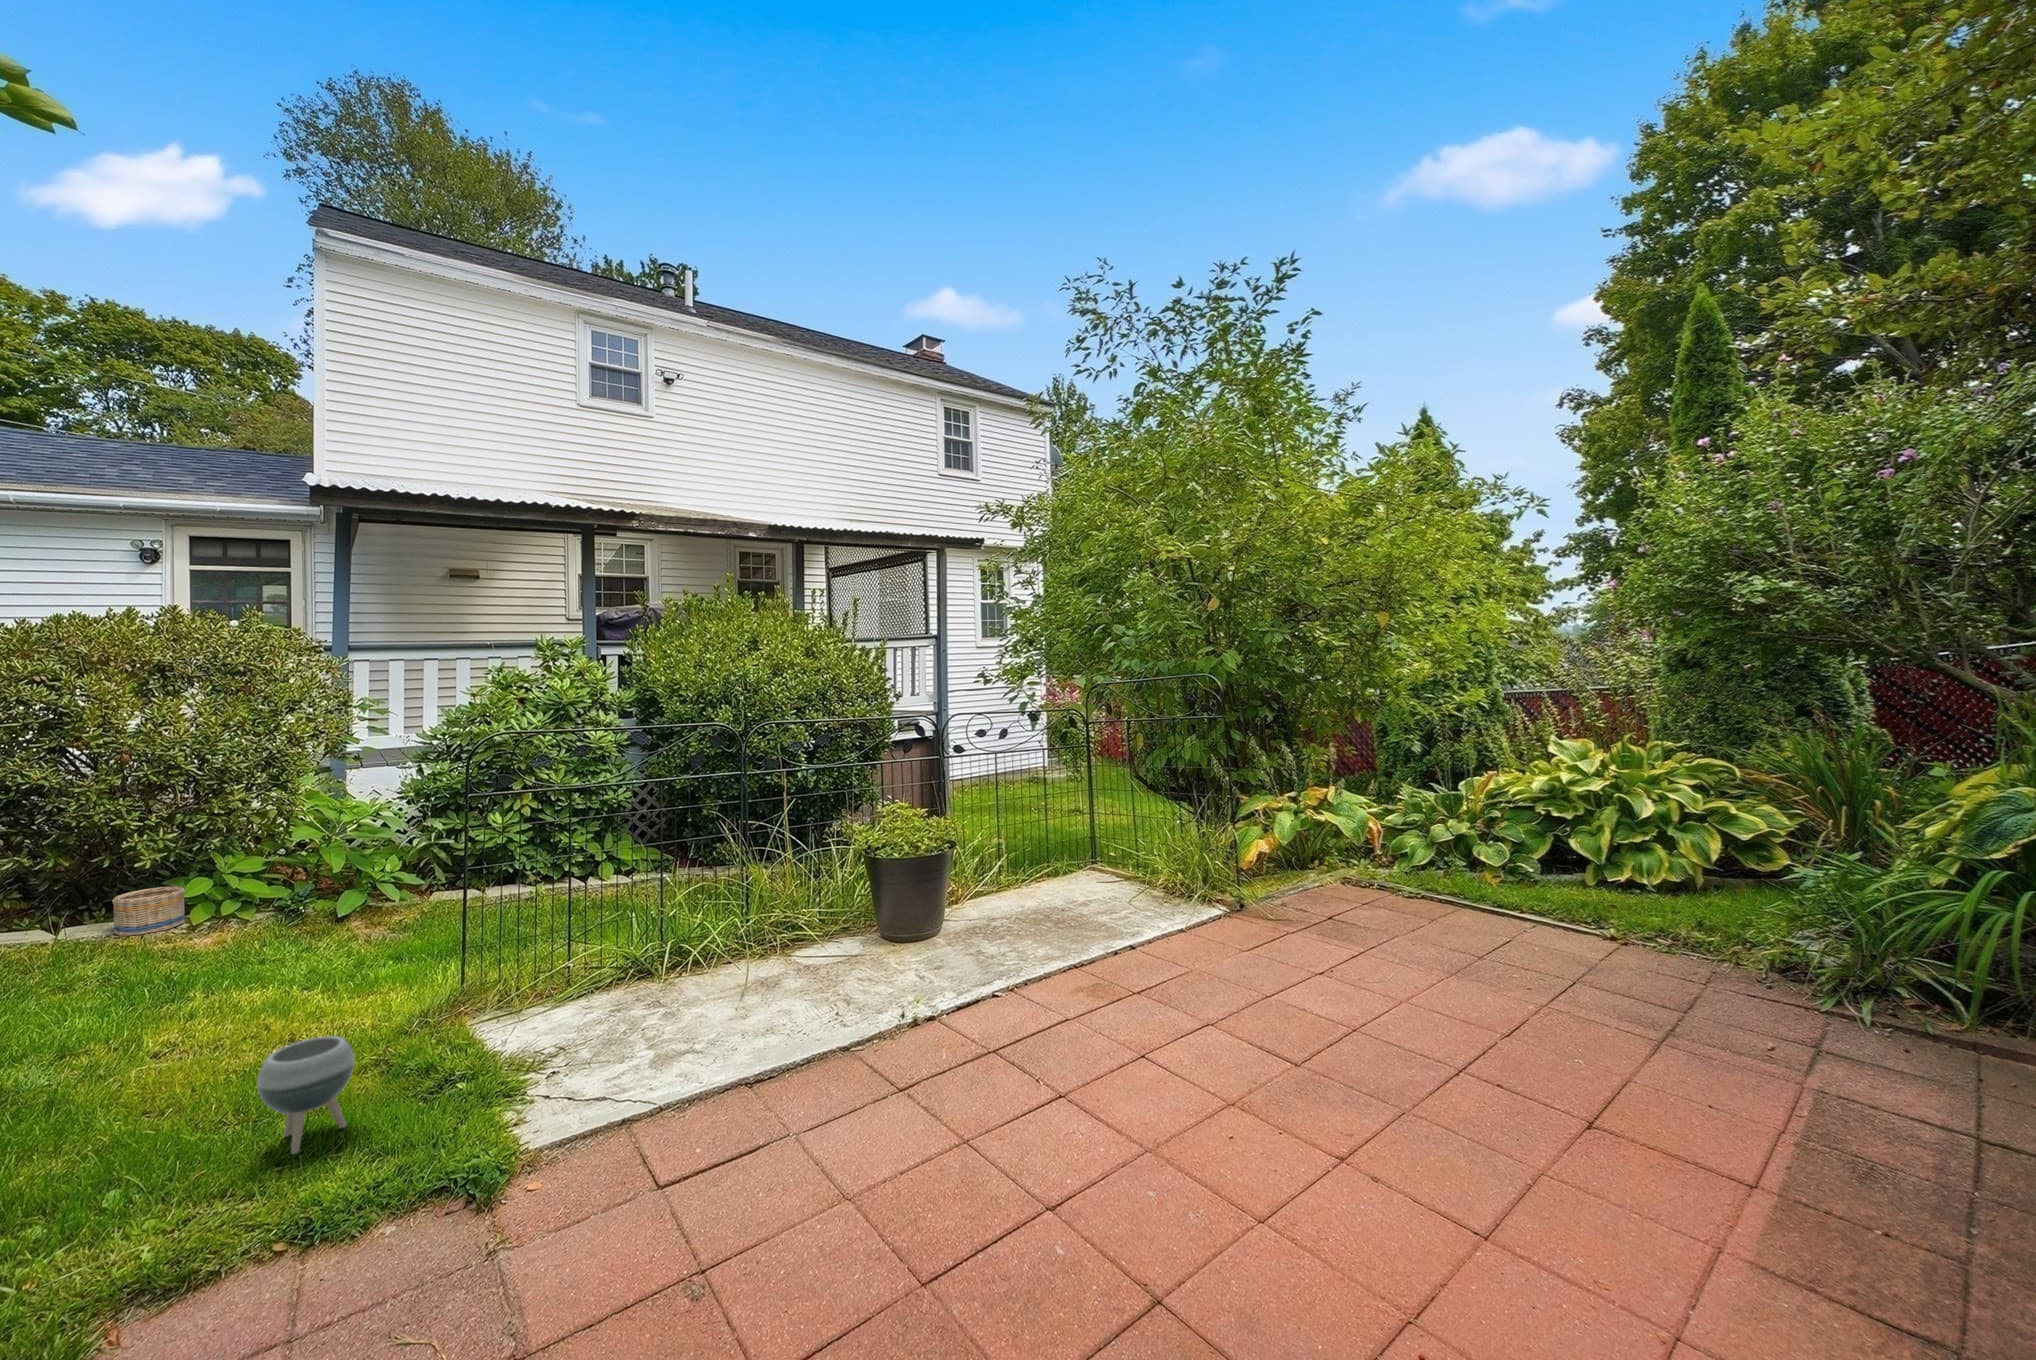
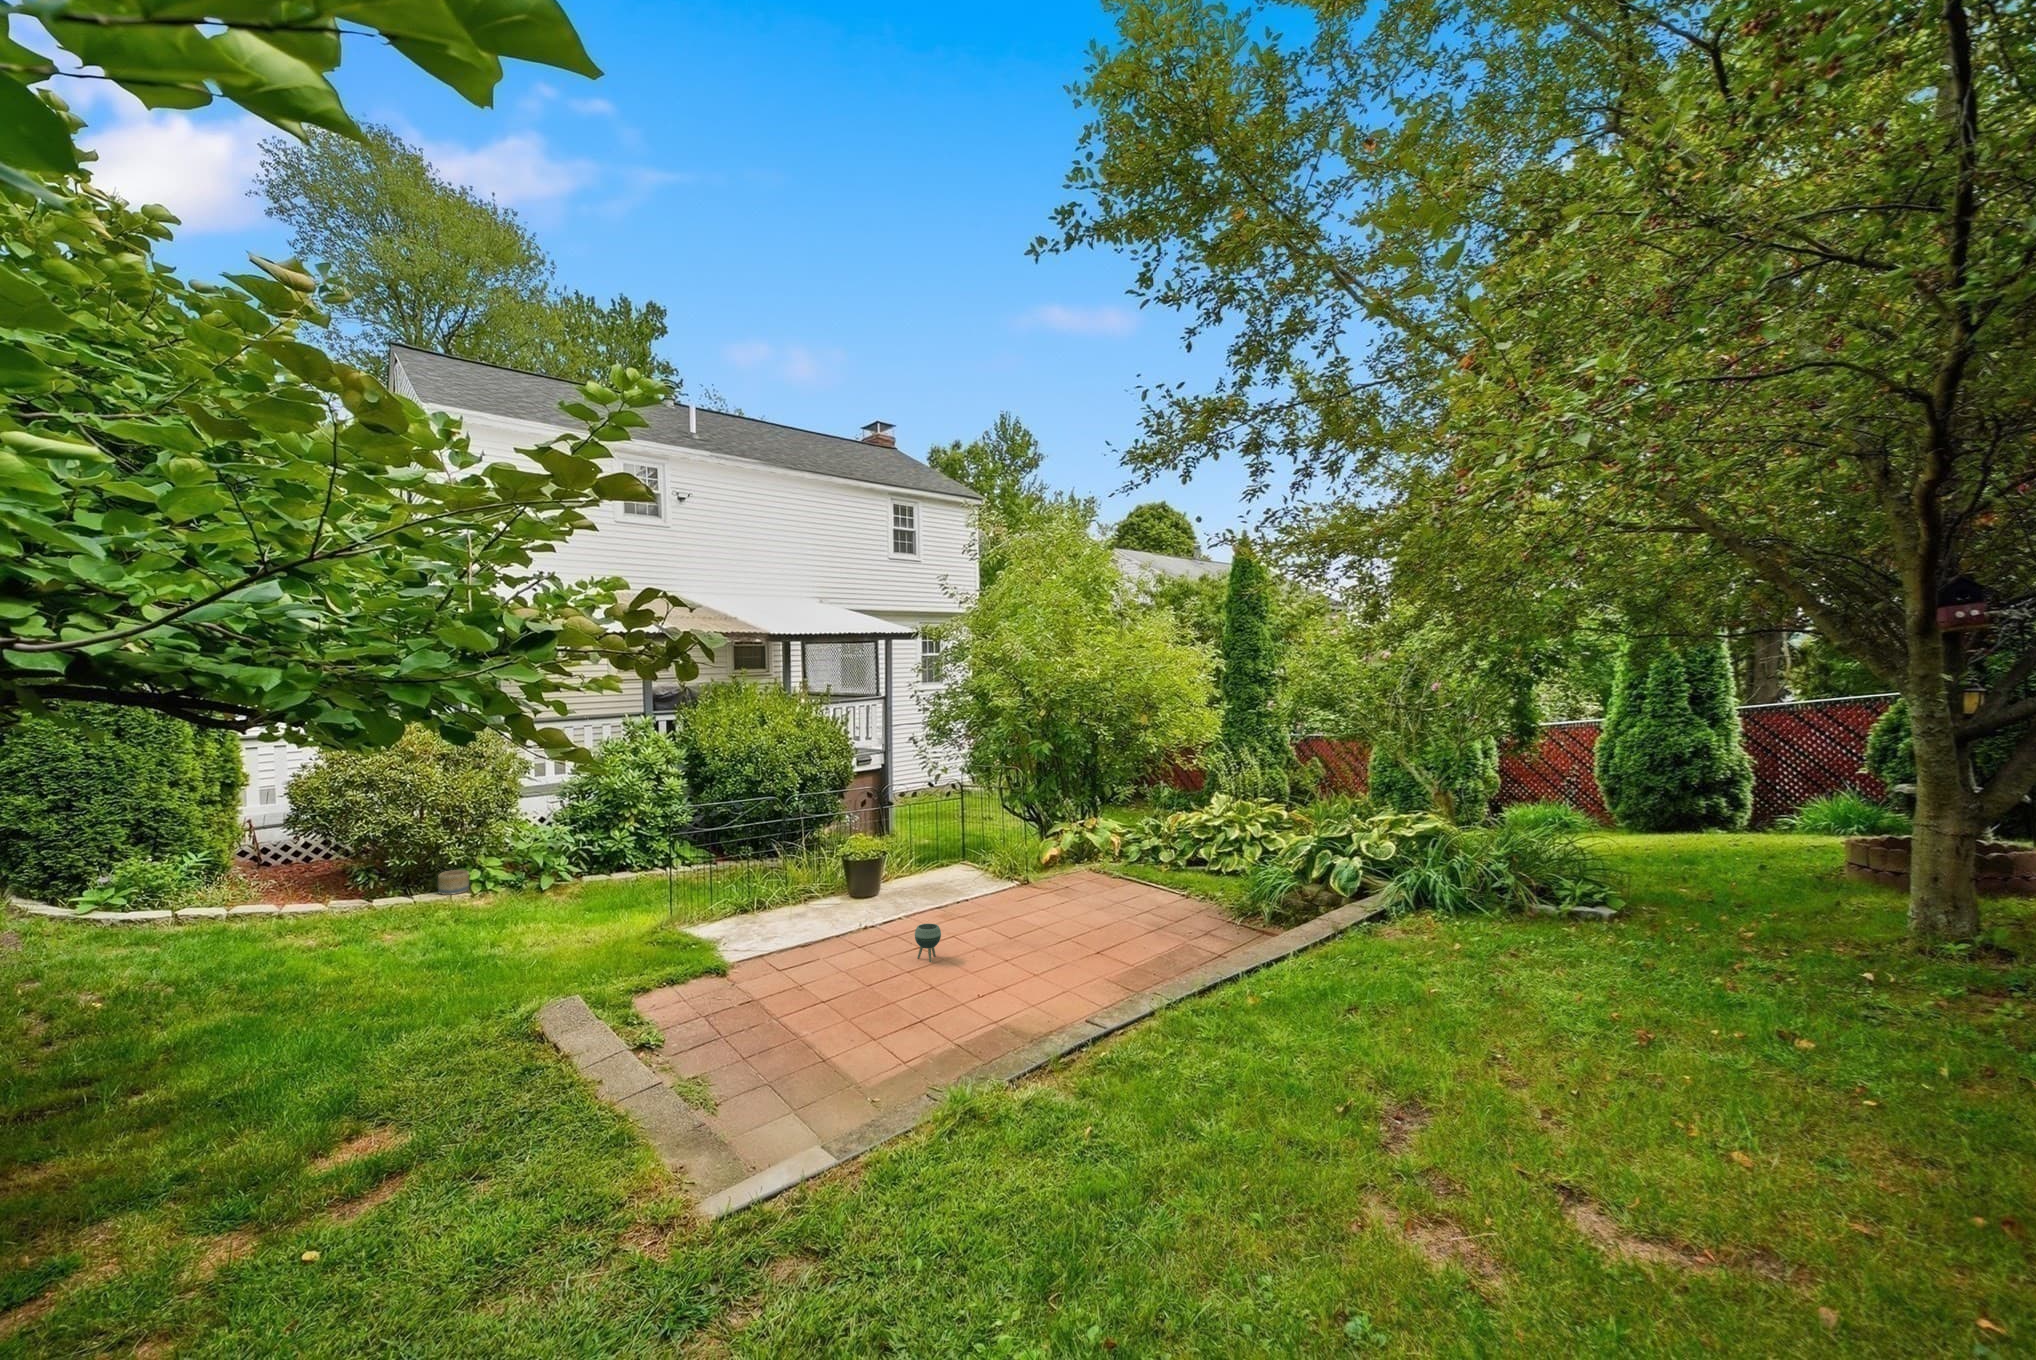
planter: present [258,1036,354,1154] -> present [915,924,941,962]

